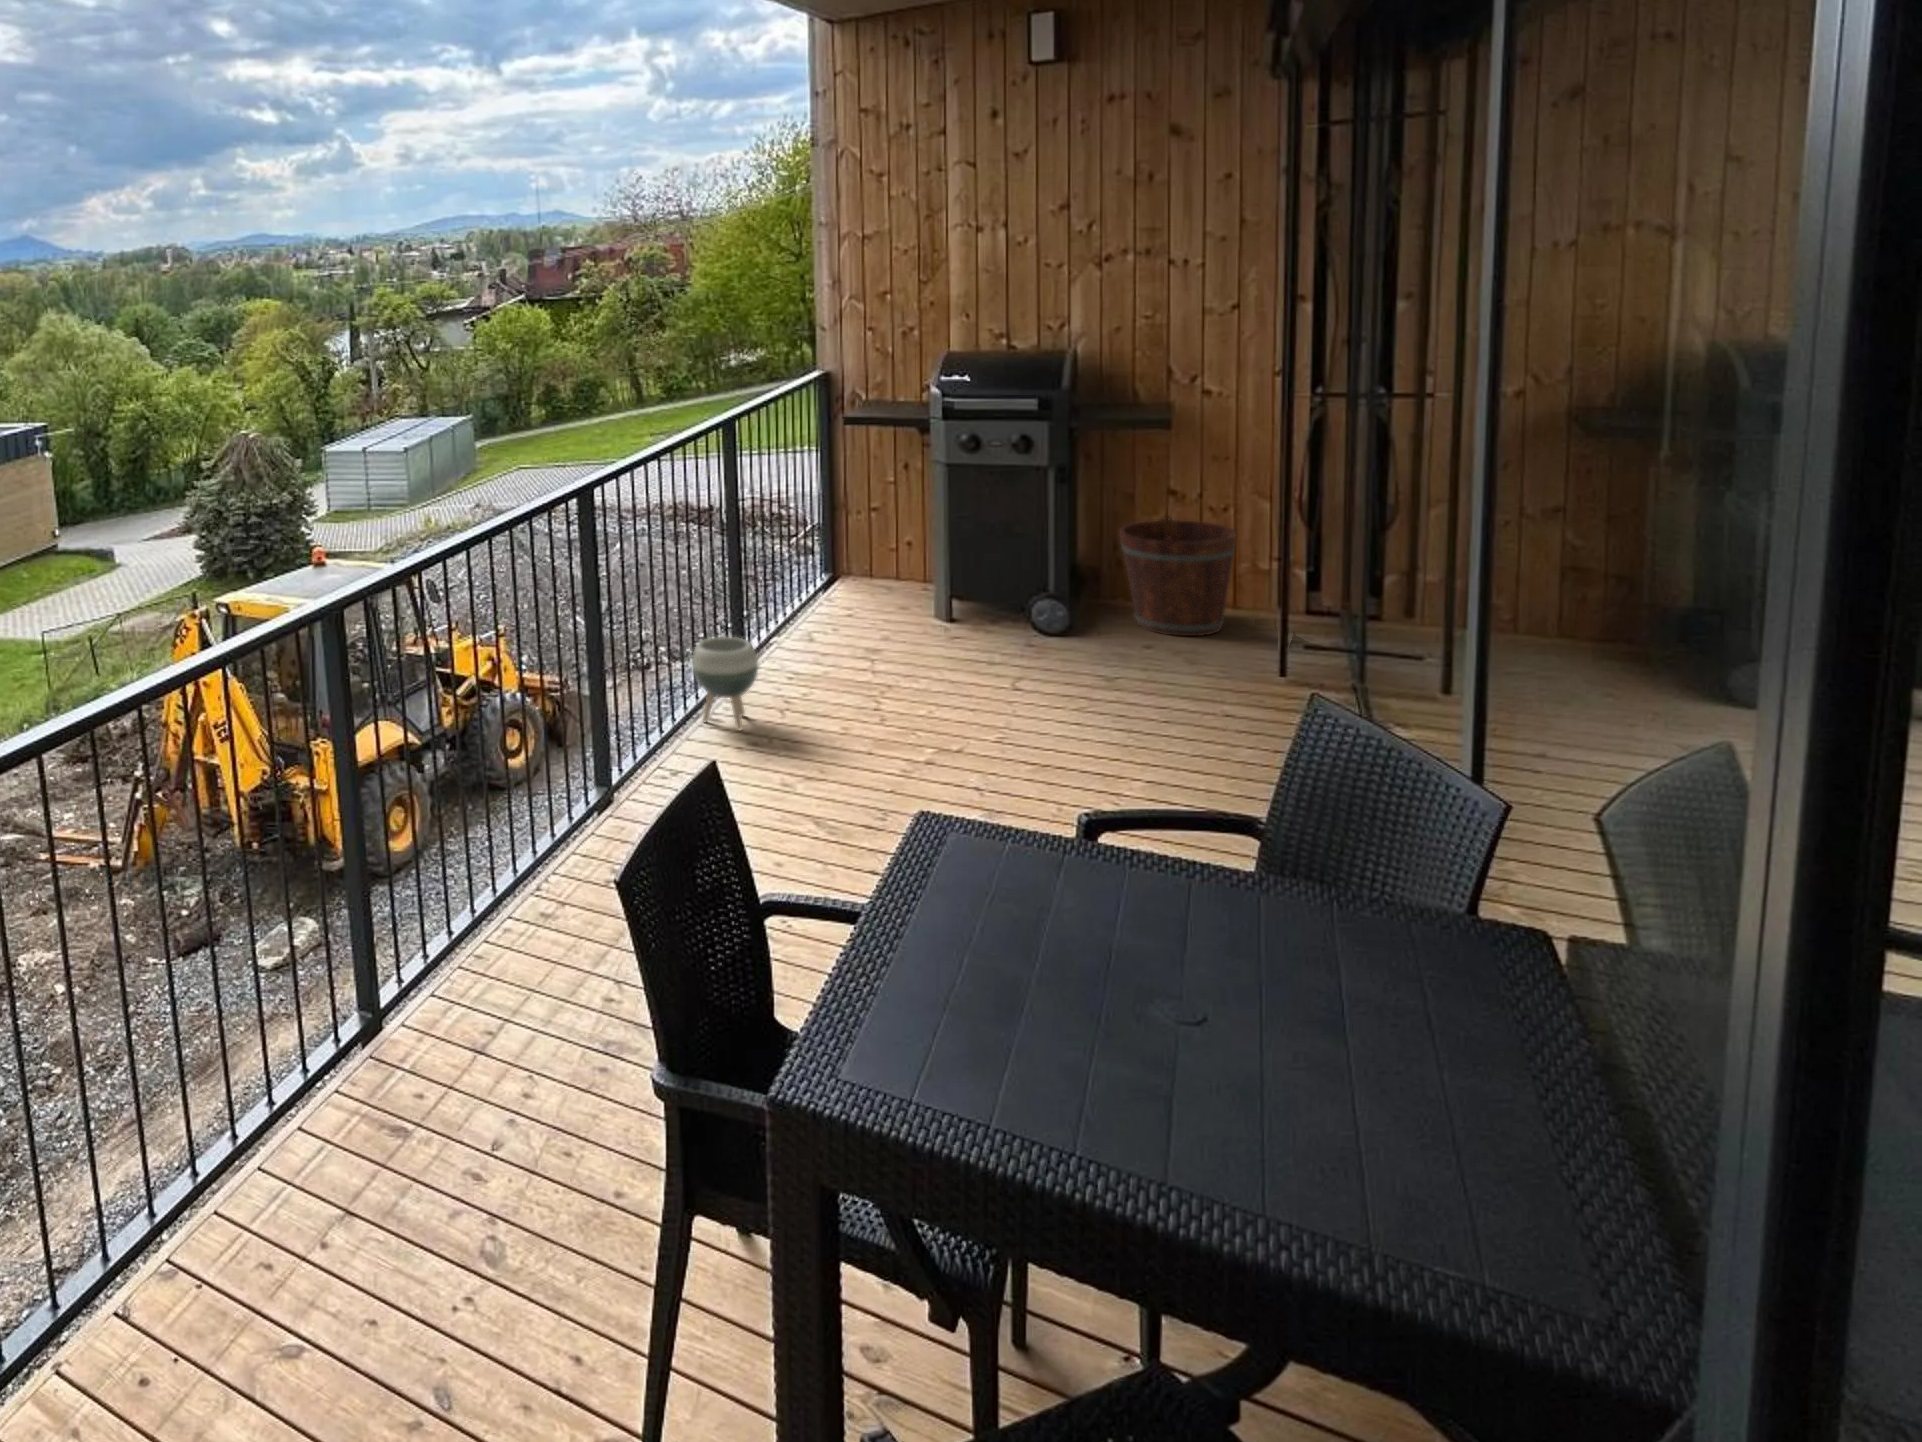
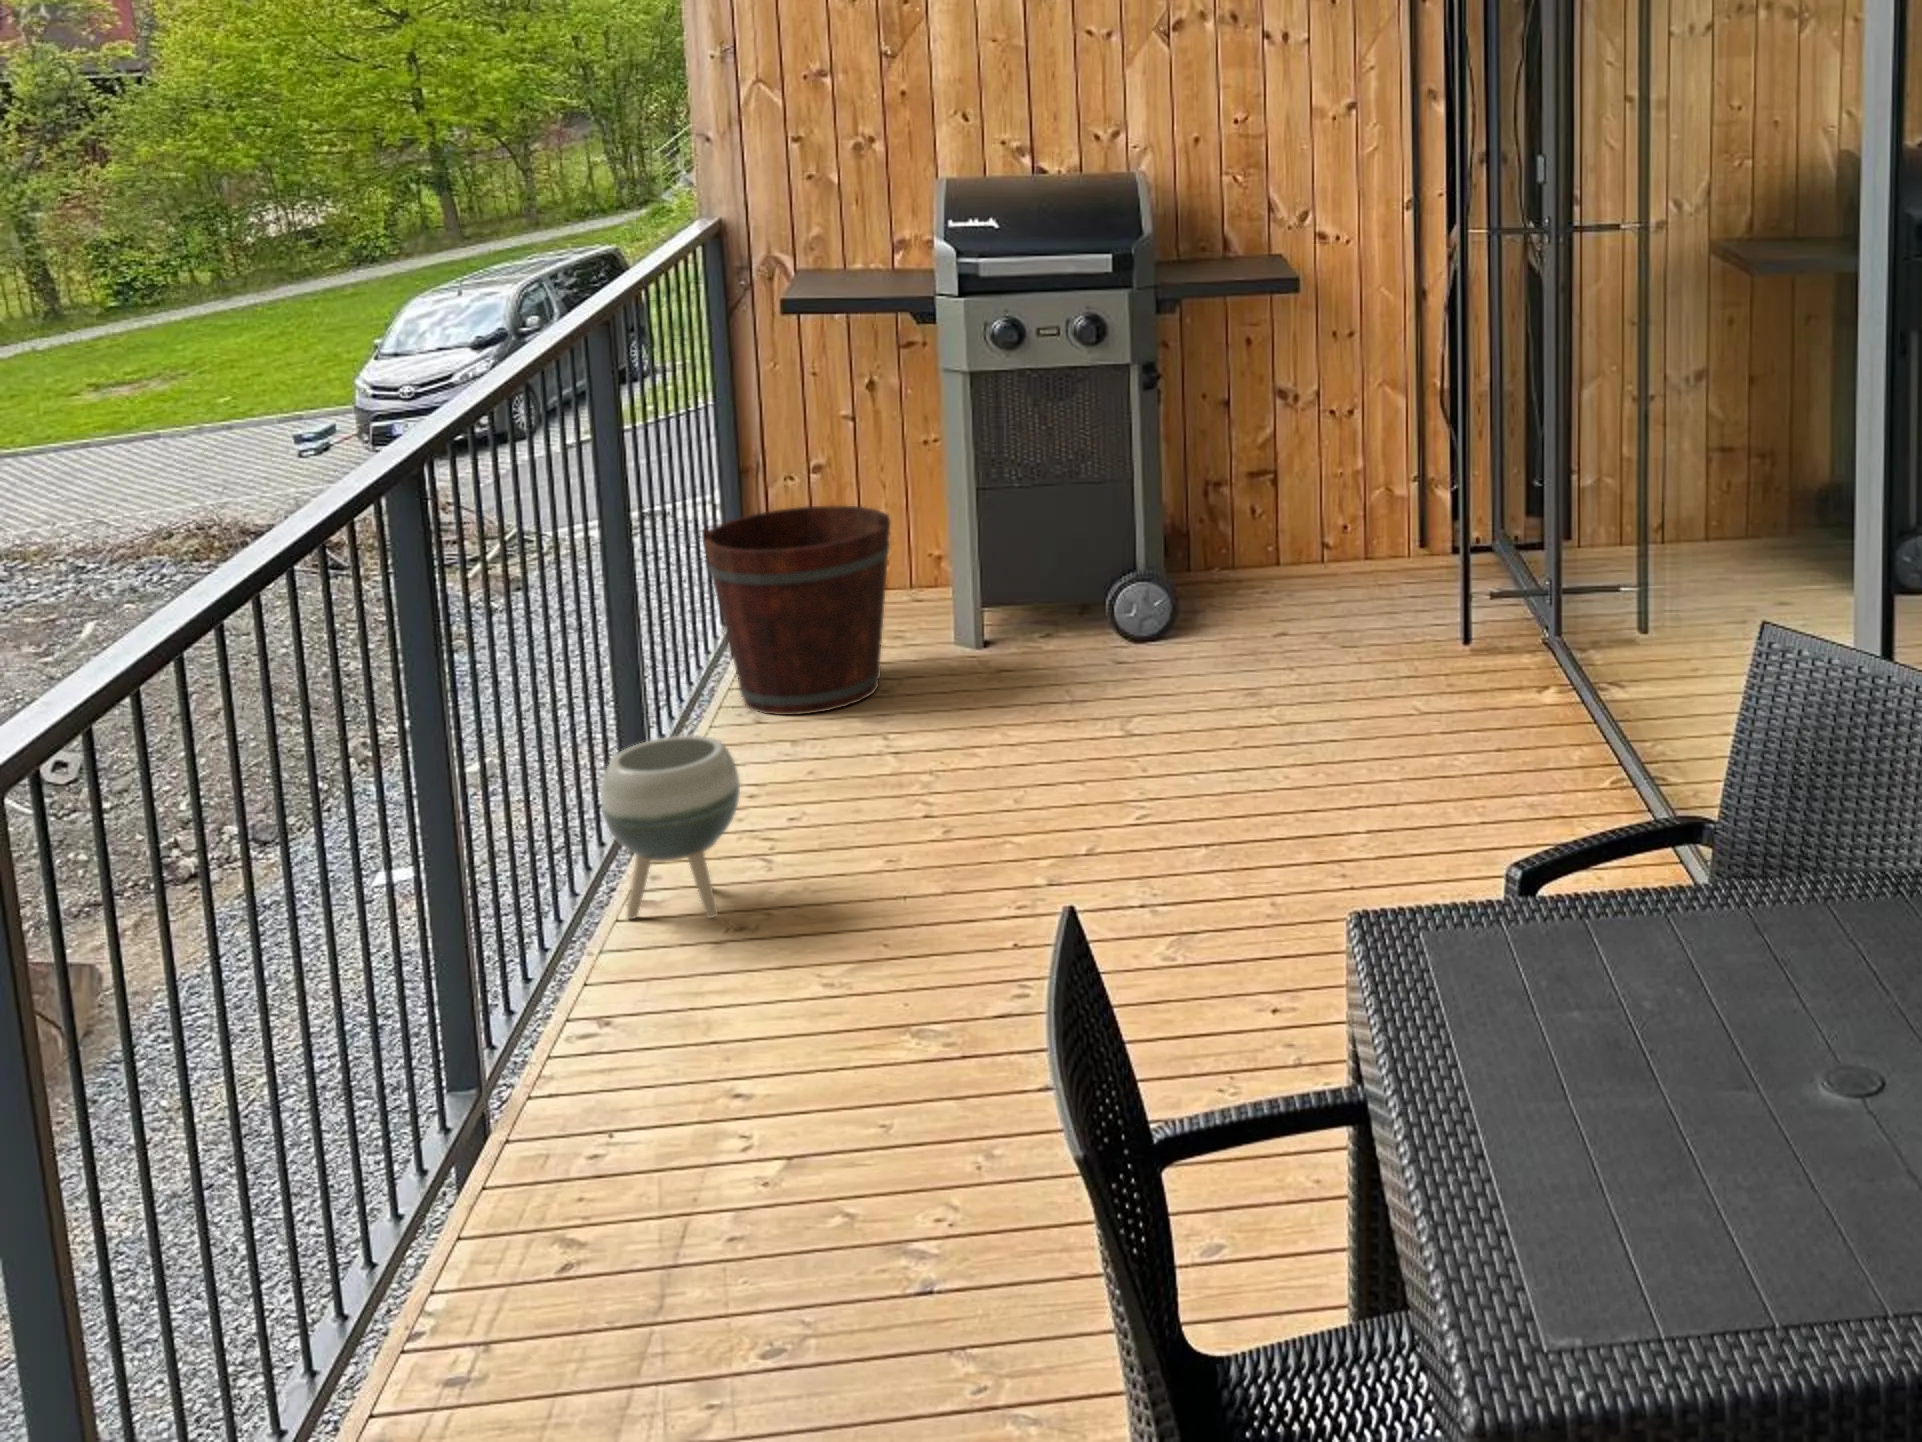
bucket: present [1119,517,1237,636] -> present [702,505,890,715]

